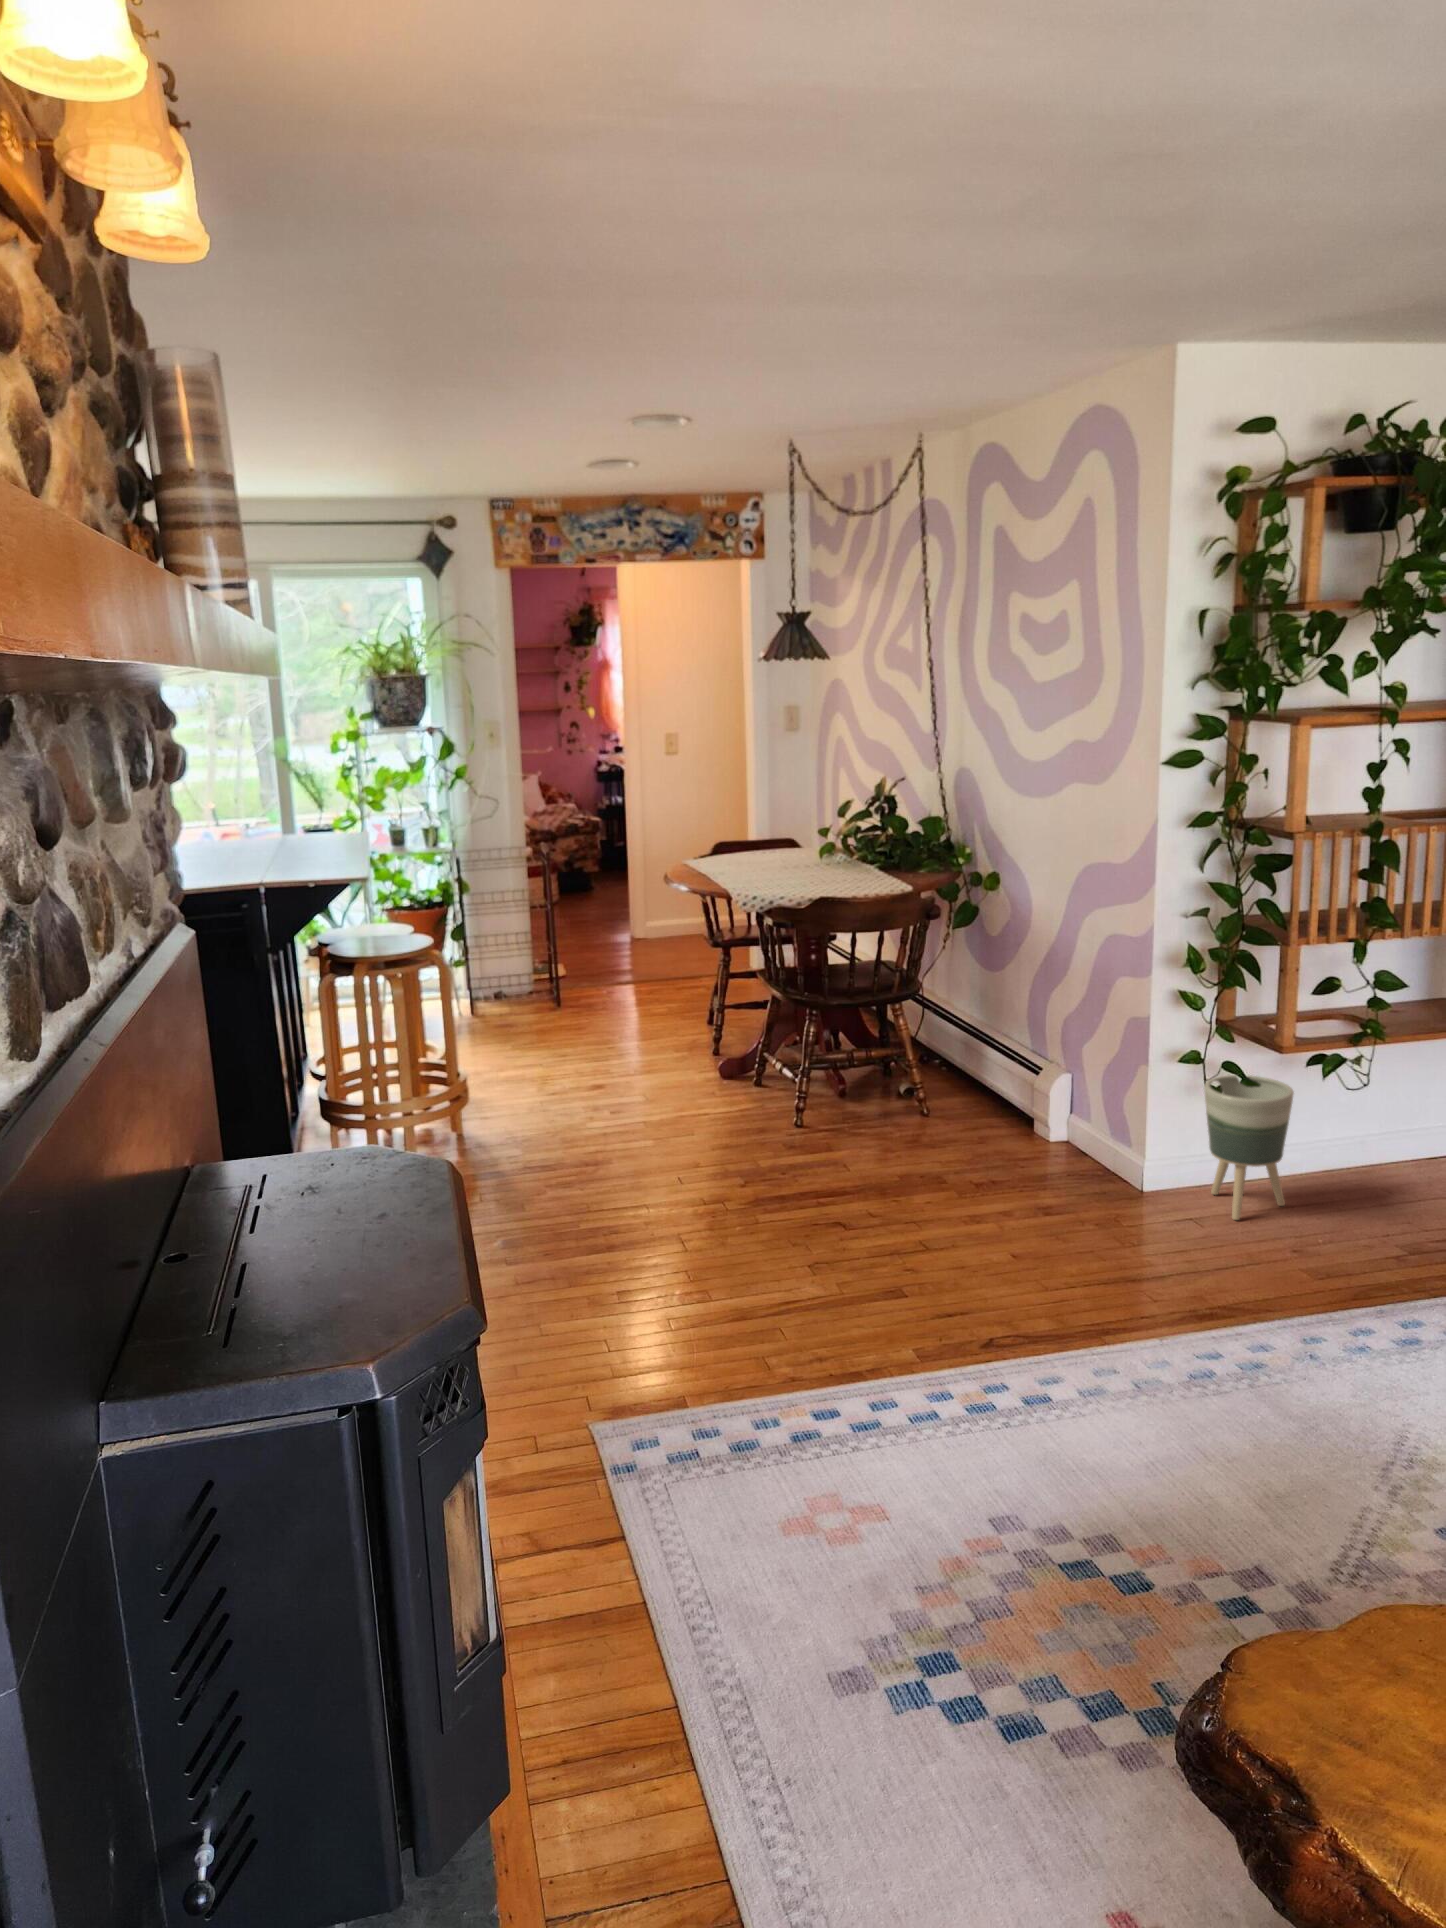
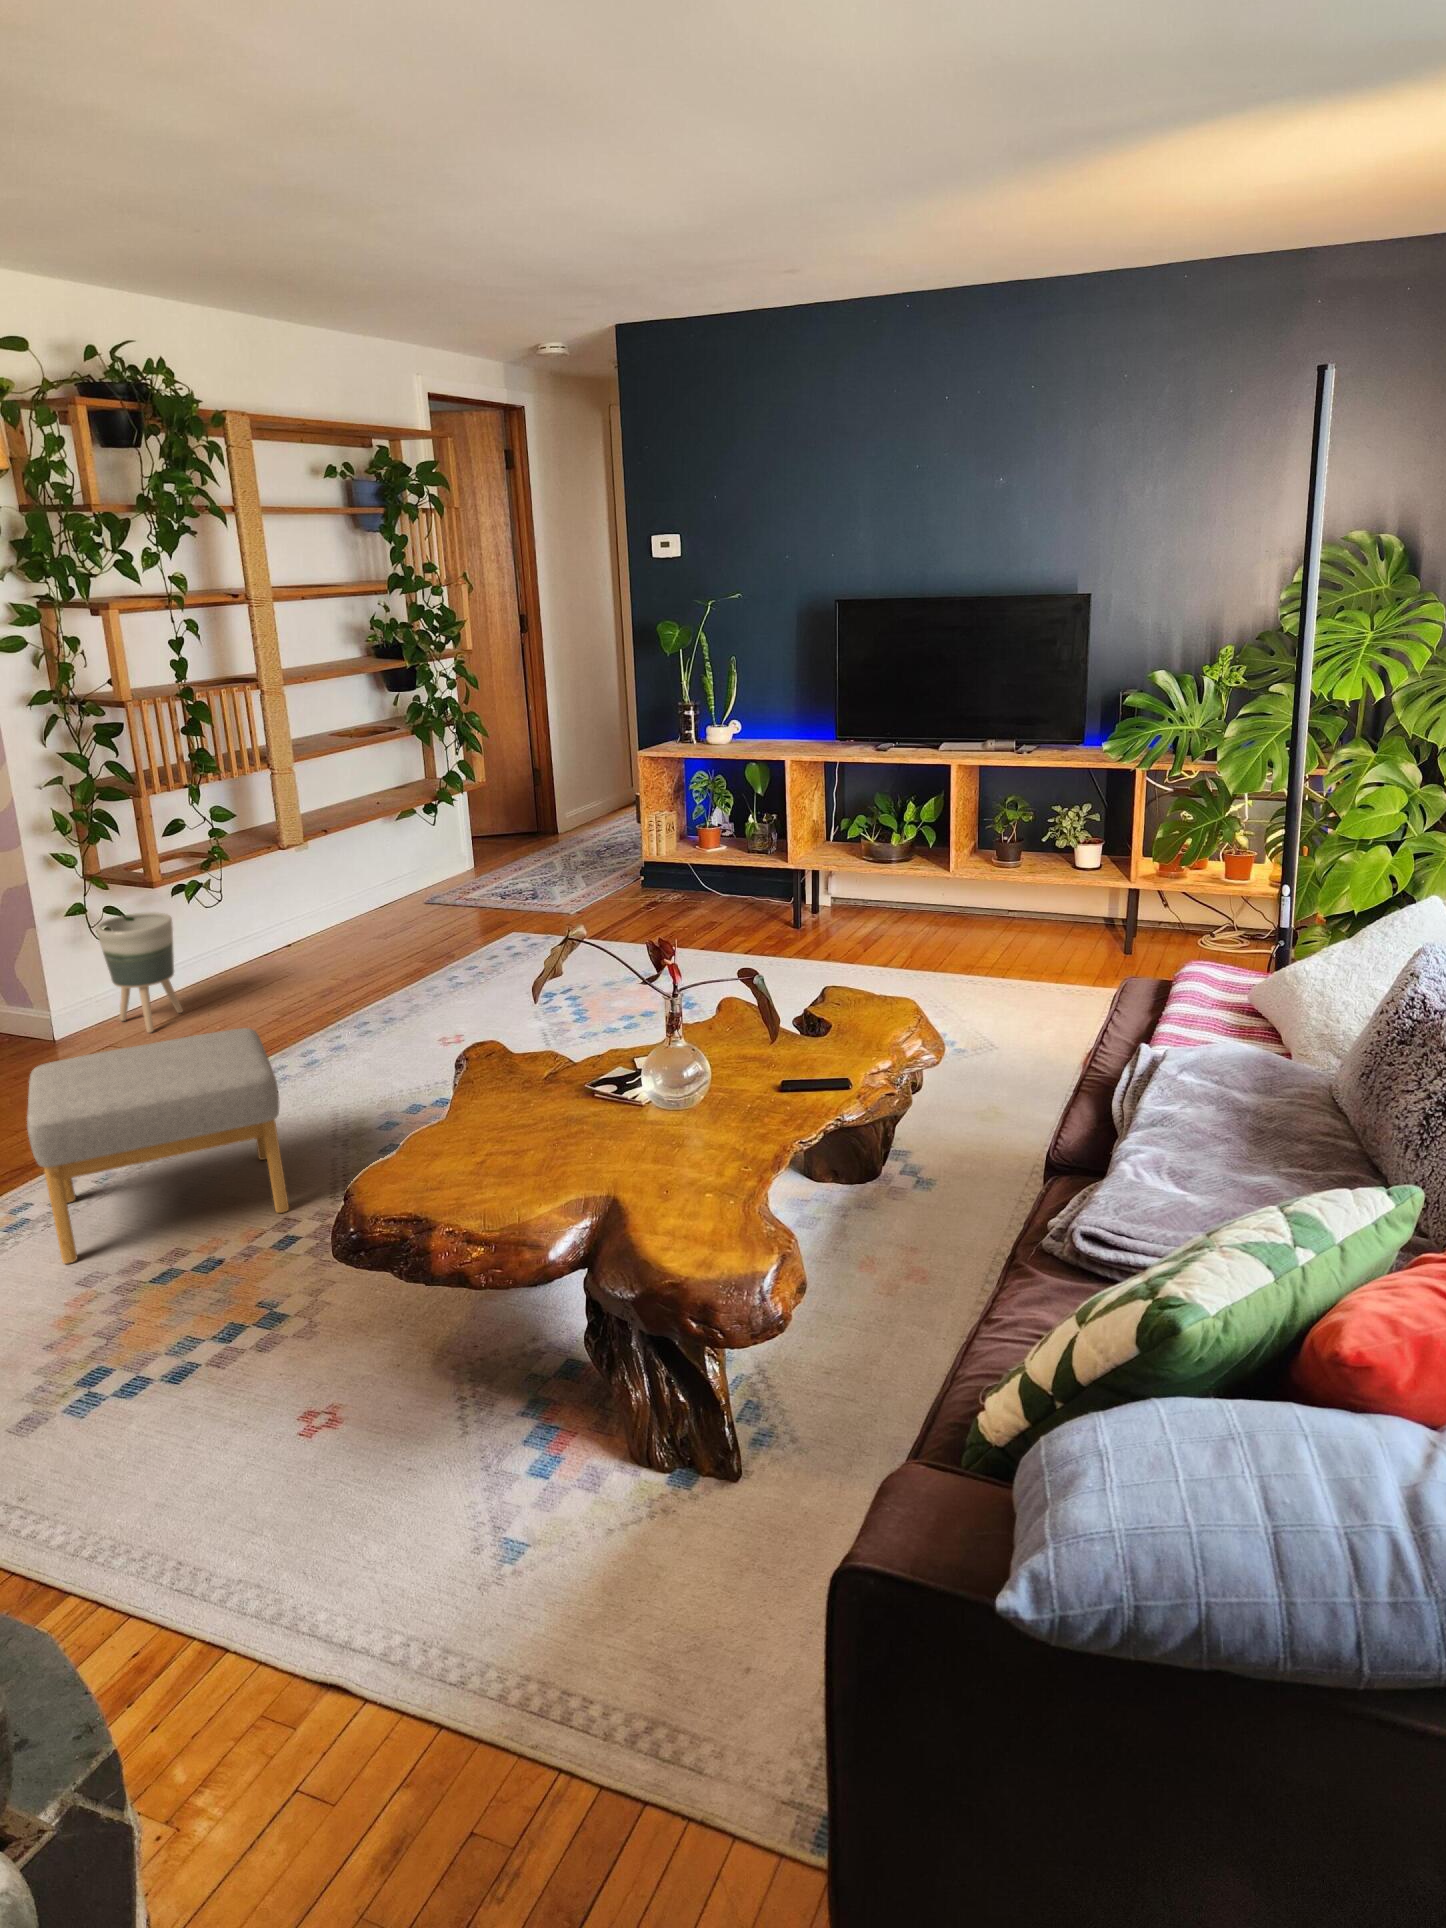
footstool: none [988,1243,1303,1555] -> present [27,1028,289,1264]

